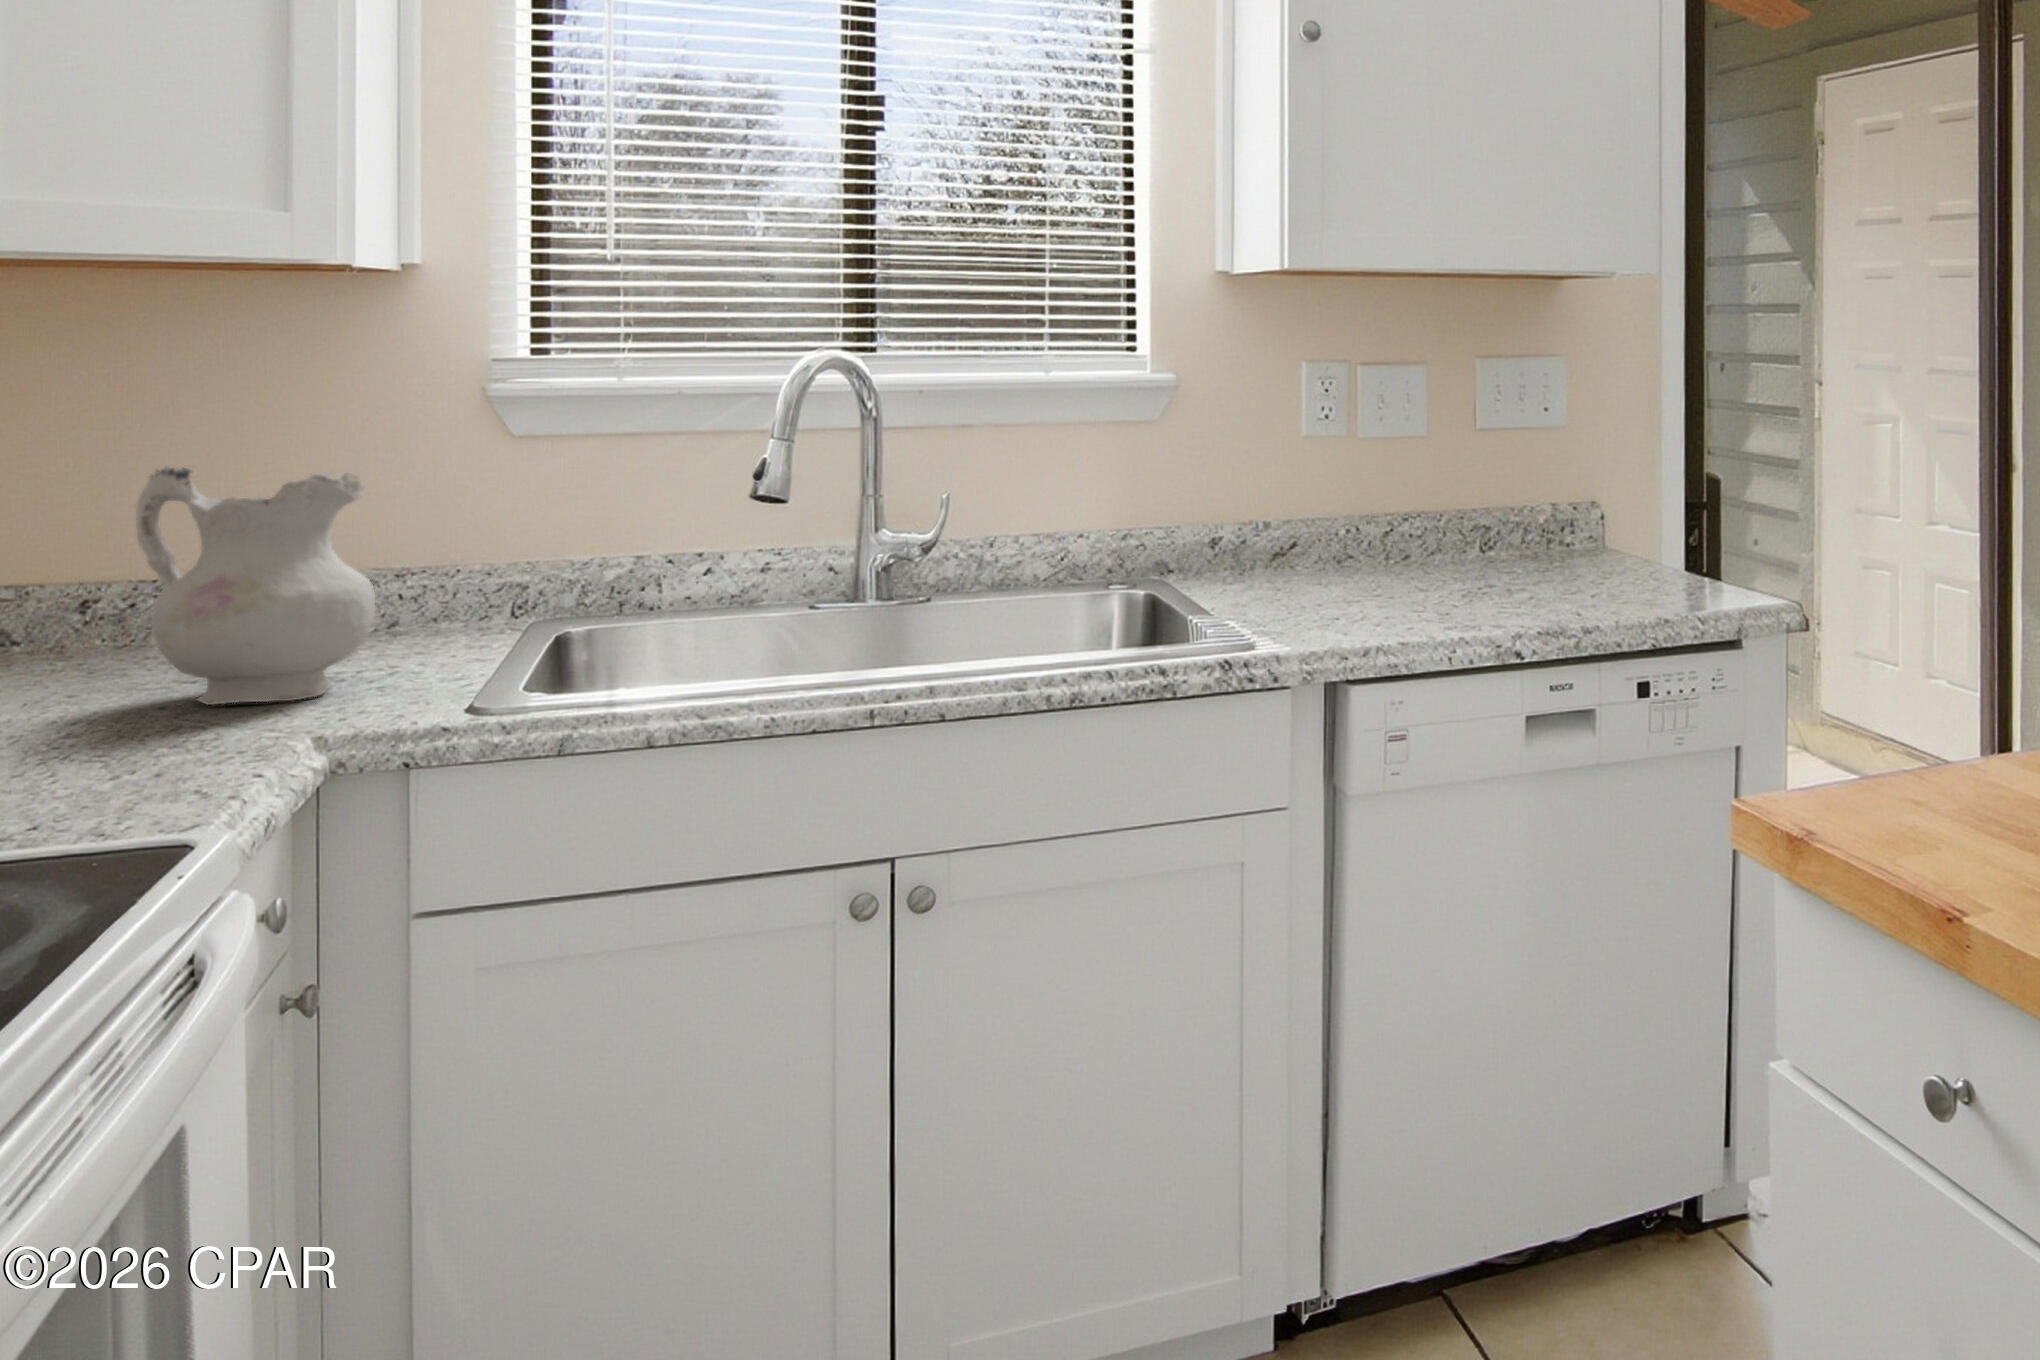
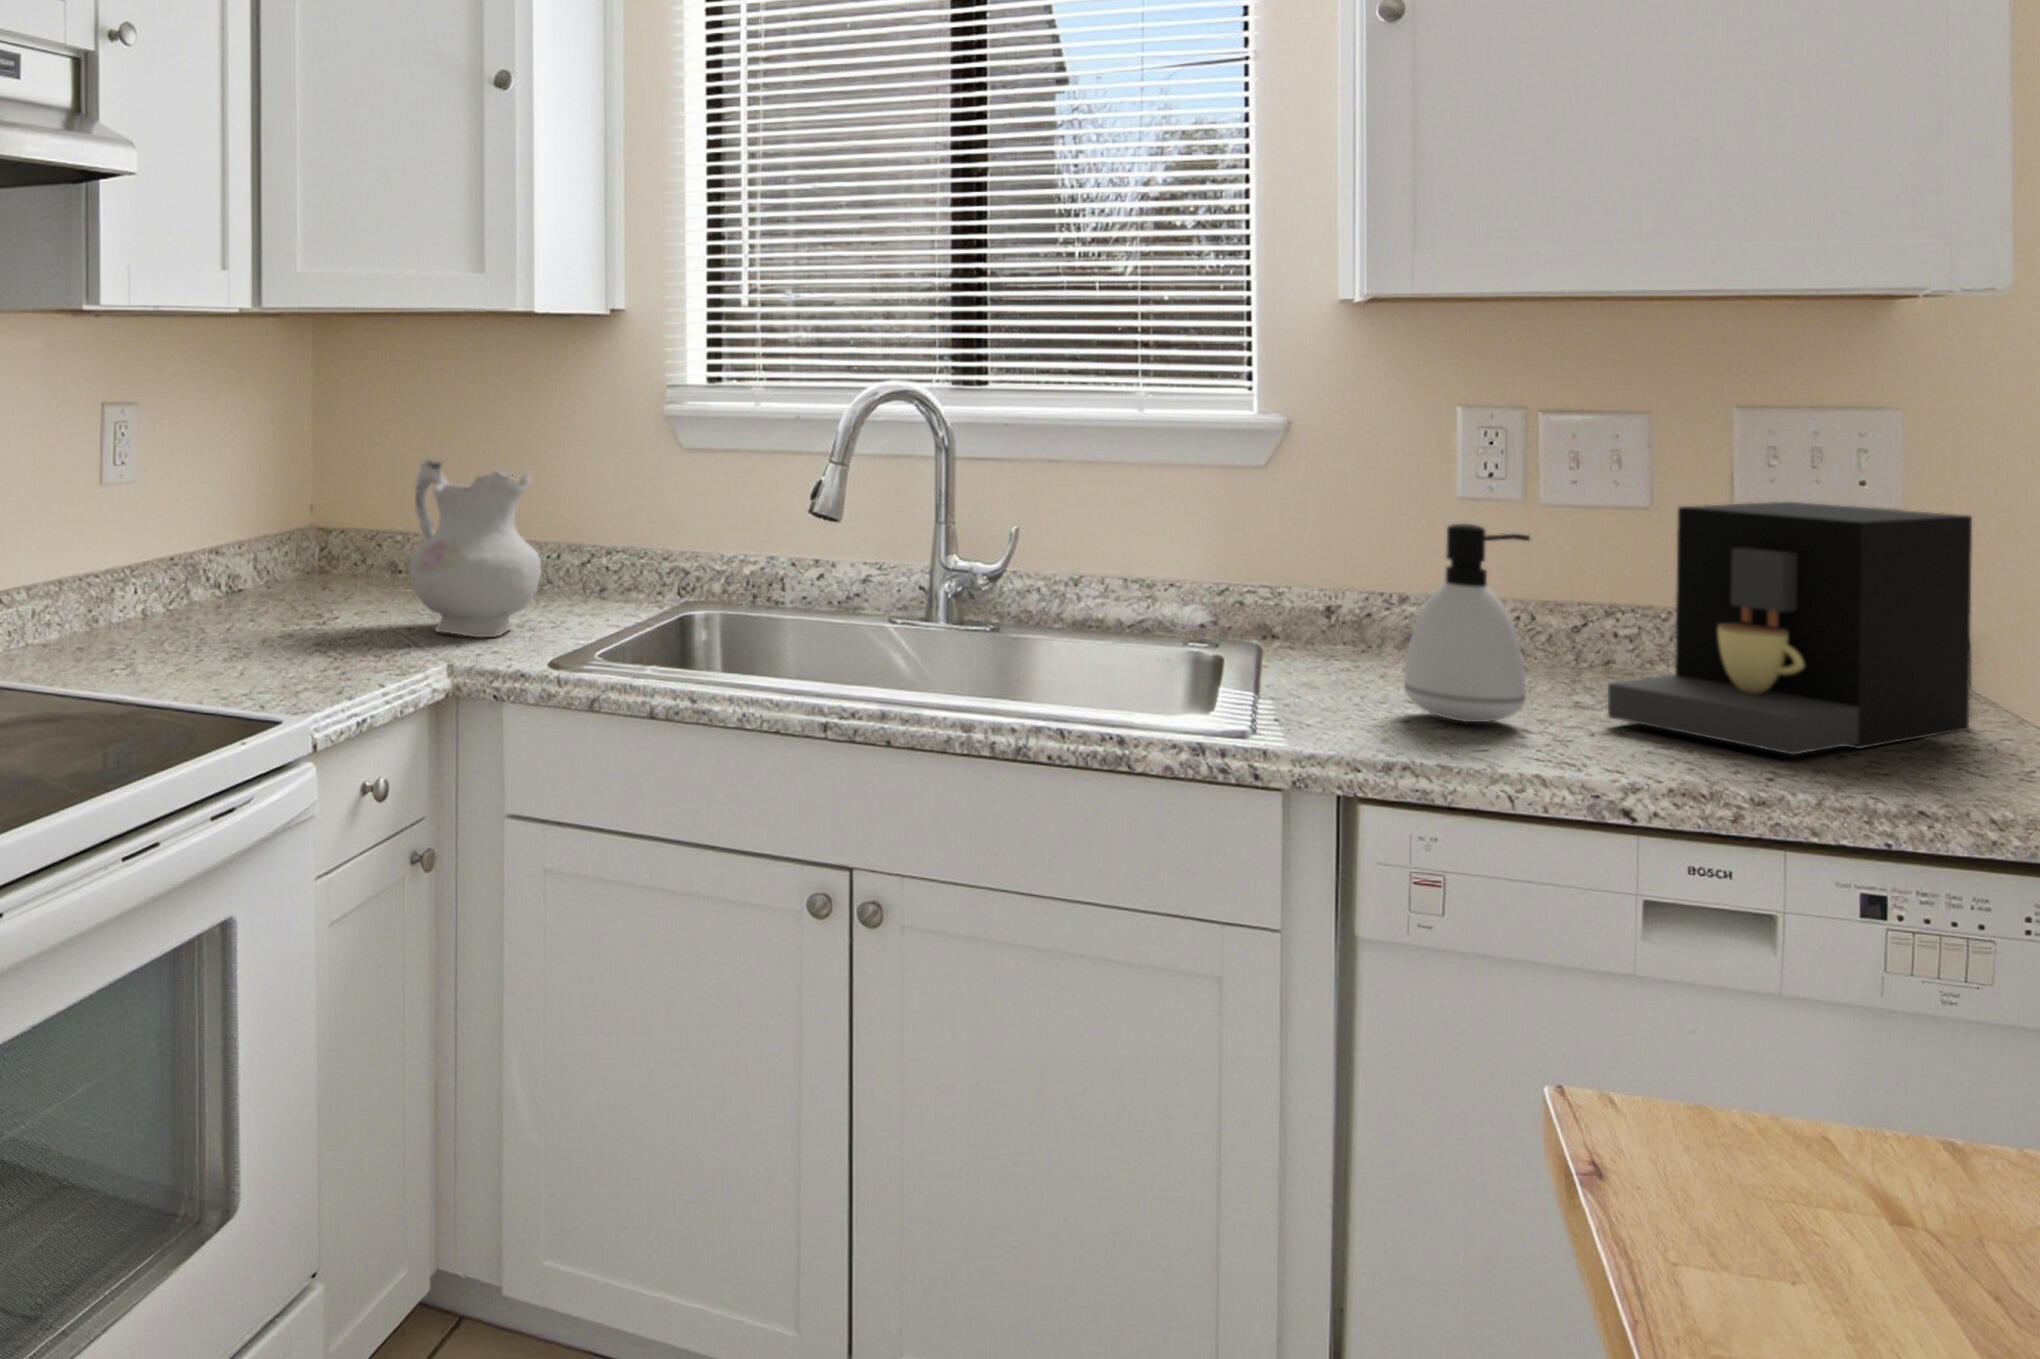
coffee maker: none [1456,425,1620,598] -> present [1608,502,1972,755]
soap dispenser: none [1332,453,1416,611] -> present [1404,524,1530,722]

